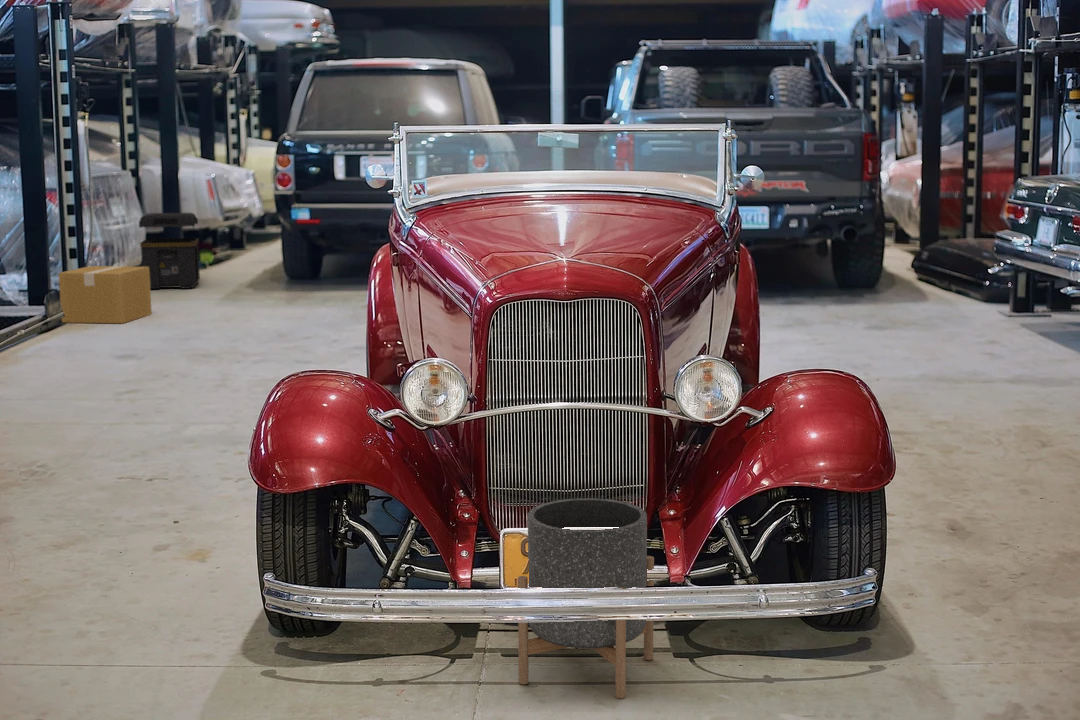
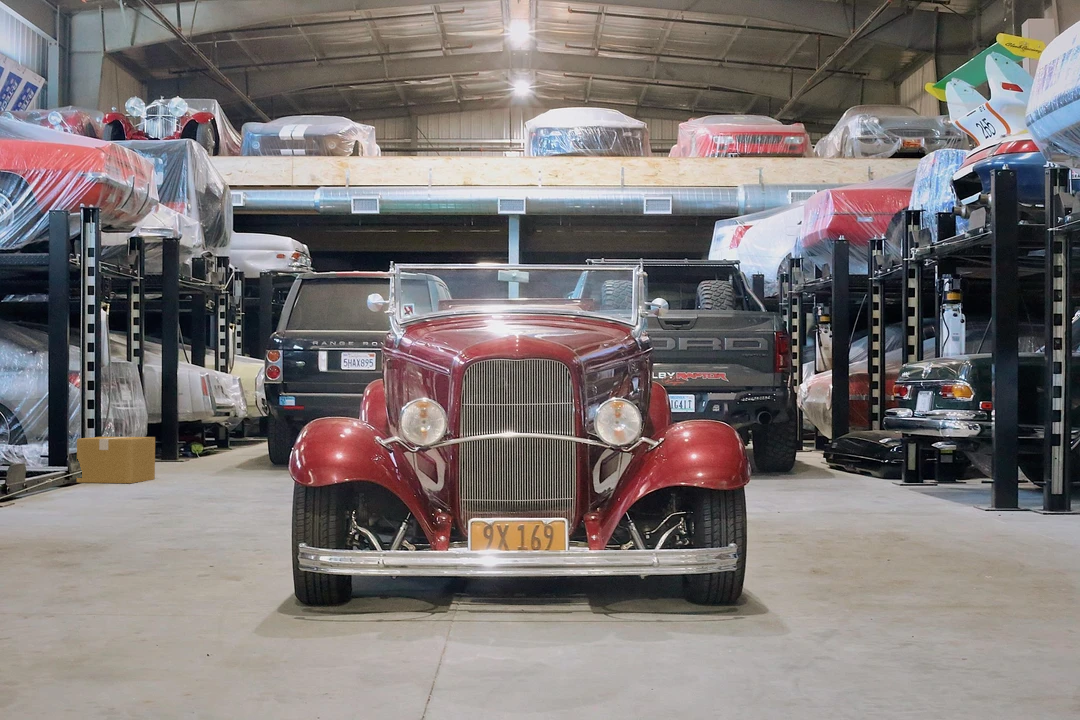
toolbox: present [139,213,200,289] -> none [142,401,194,467]
planter: present [518,498,654,698] -> none [481,498,579,626]

